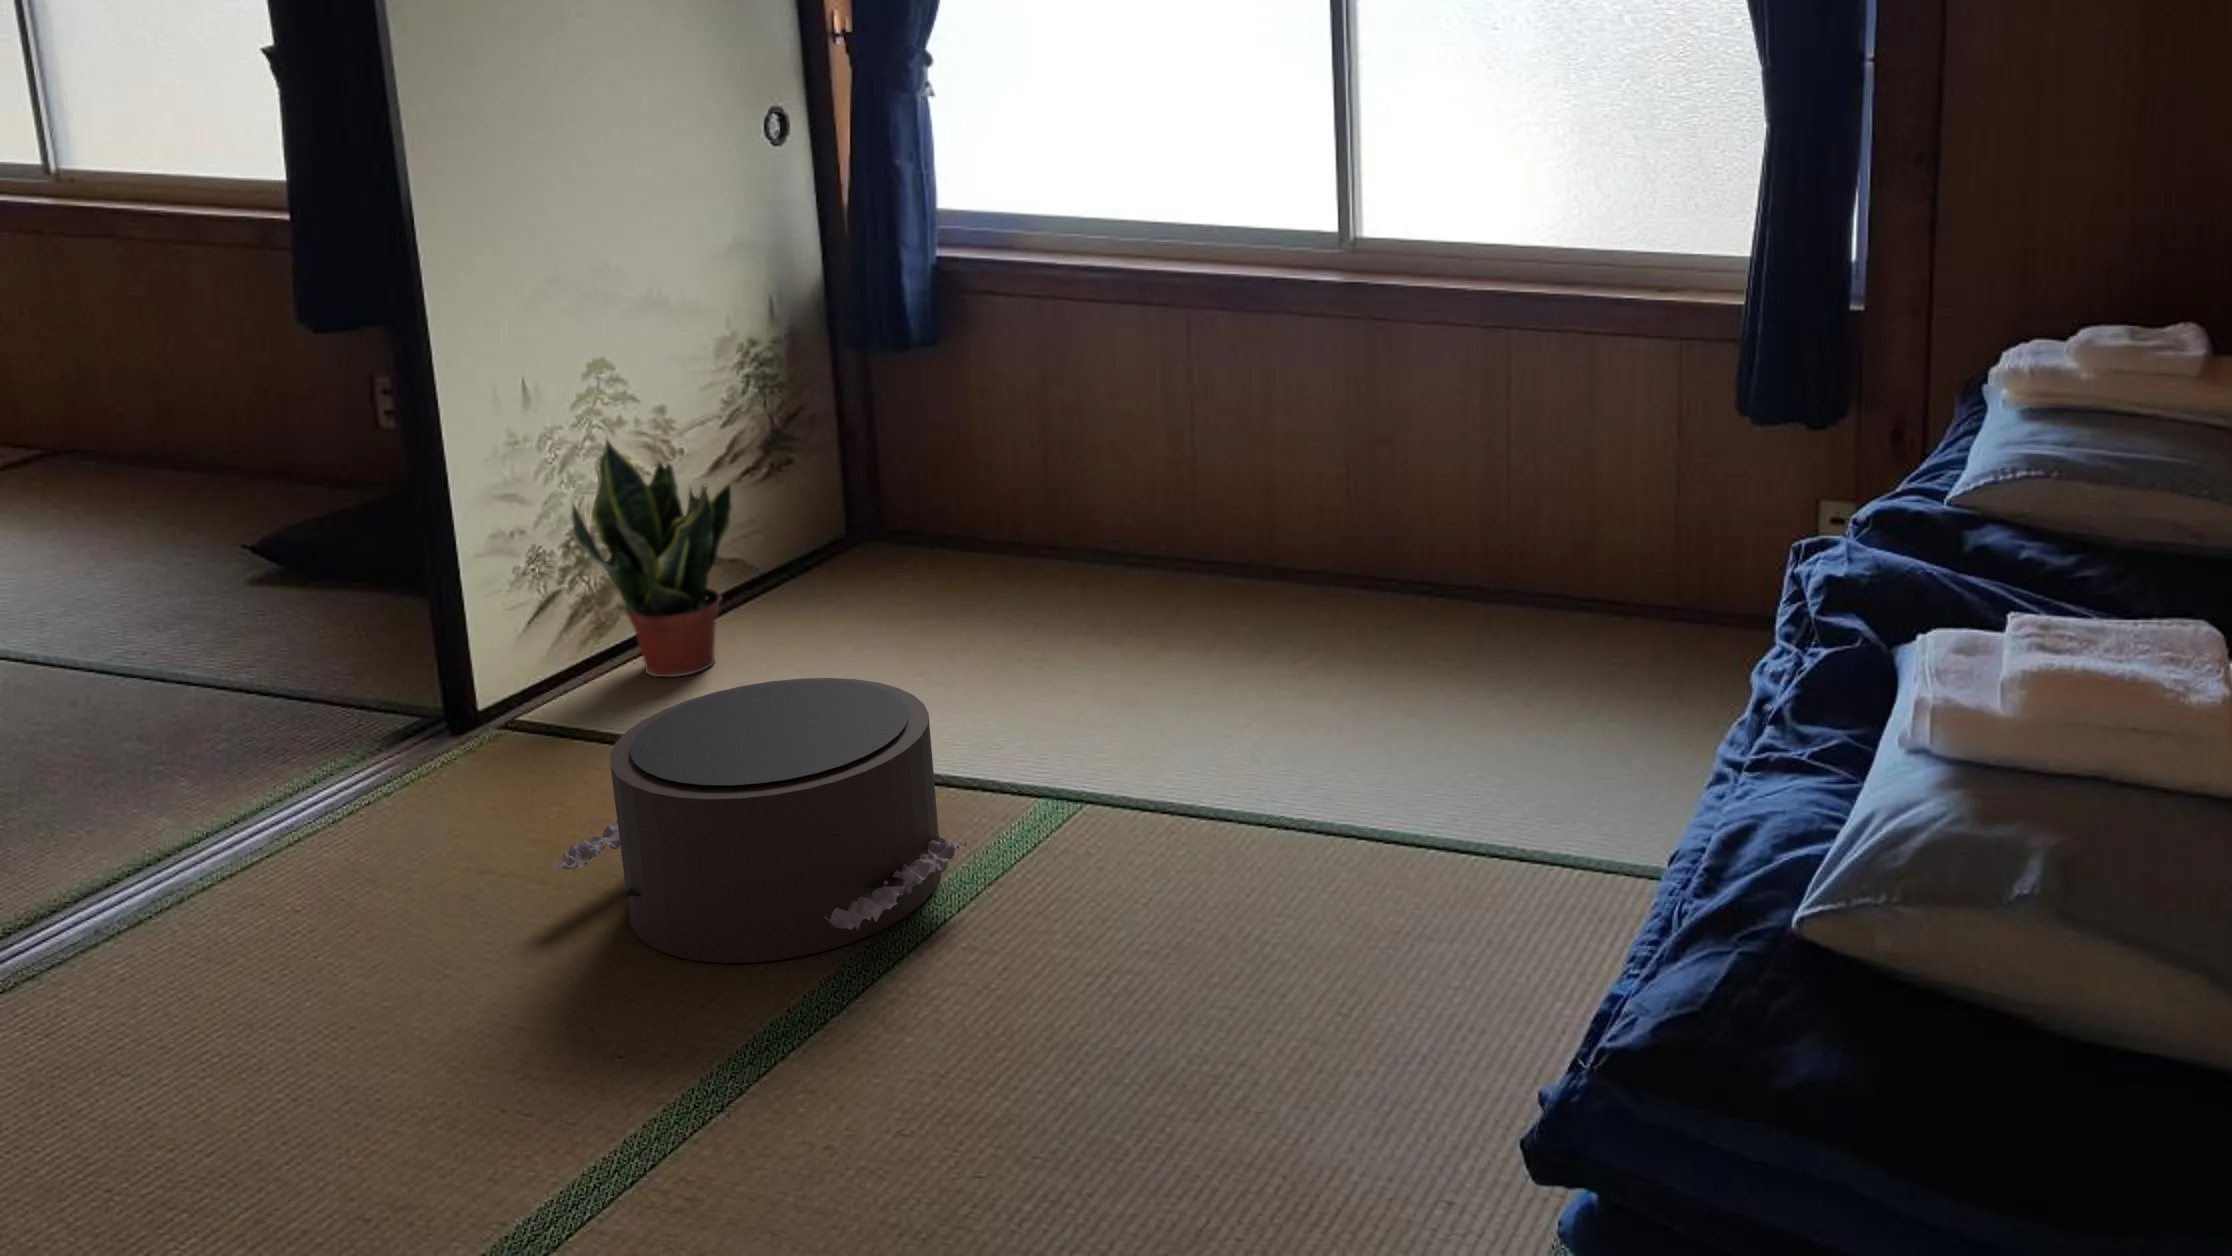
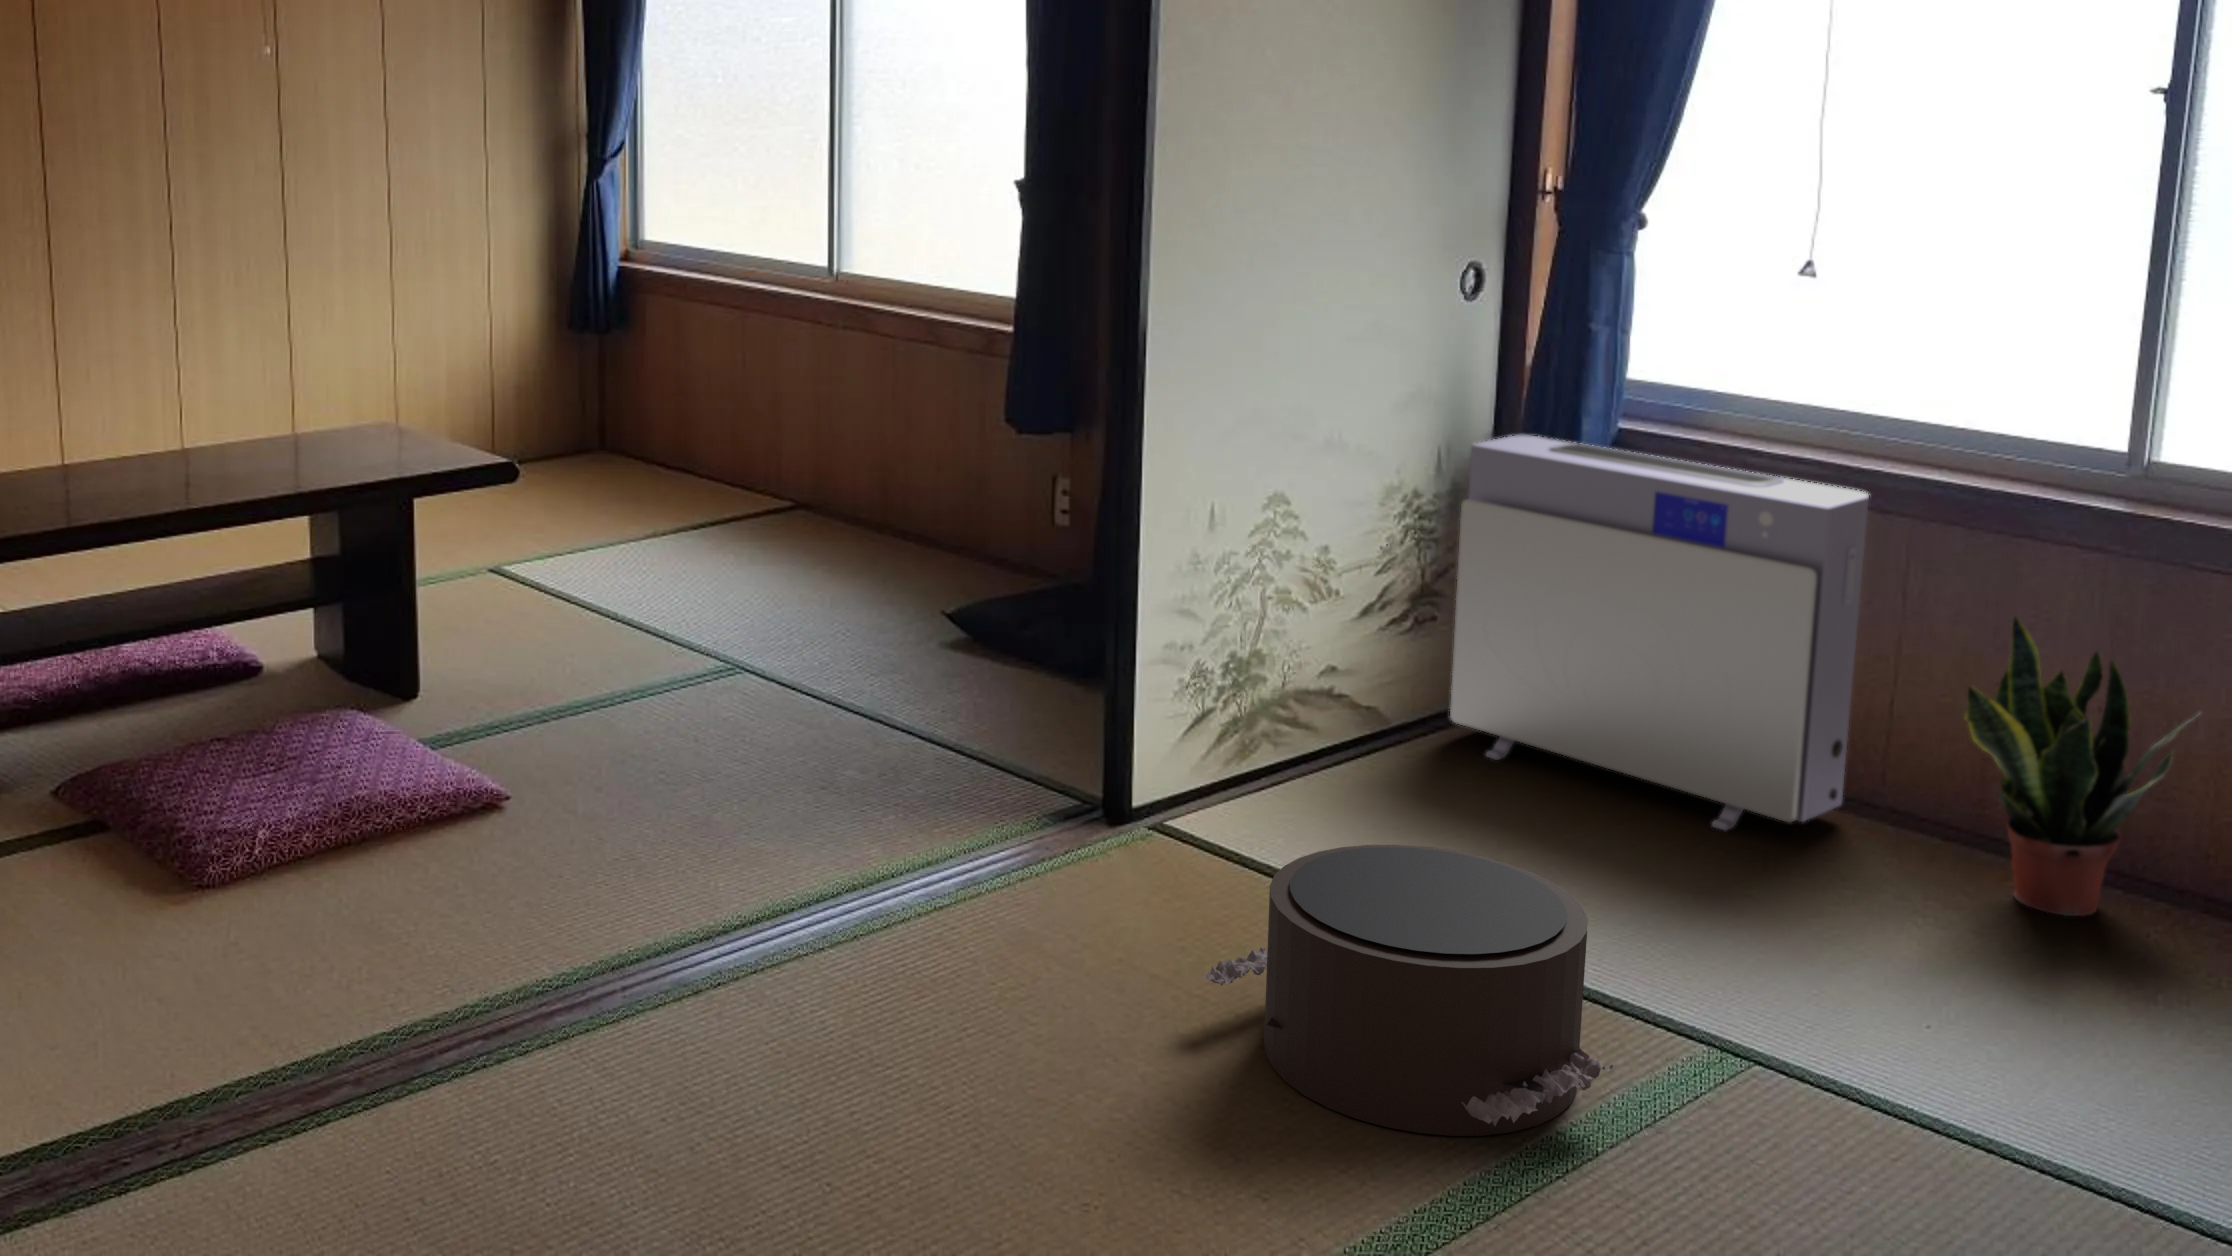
air purifier: none [795,273,1161,609] -> present [1450,435,1869,830]
potted plant: present [572,440,733,677] -> present [1965,617,2197,916]

